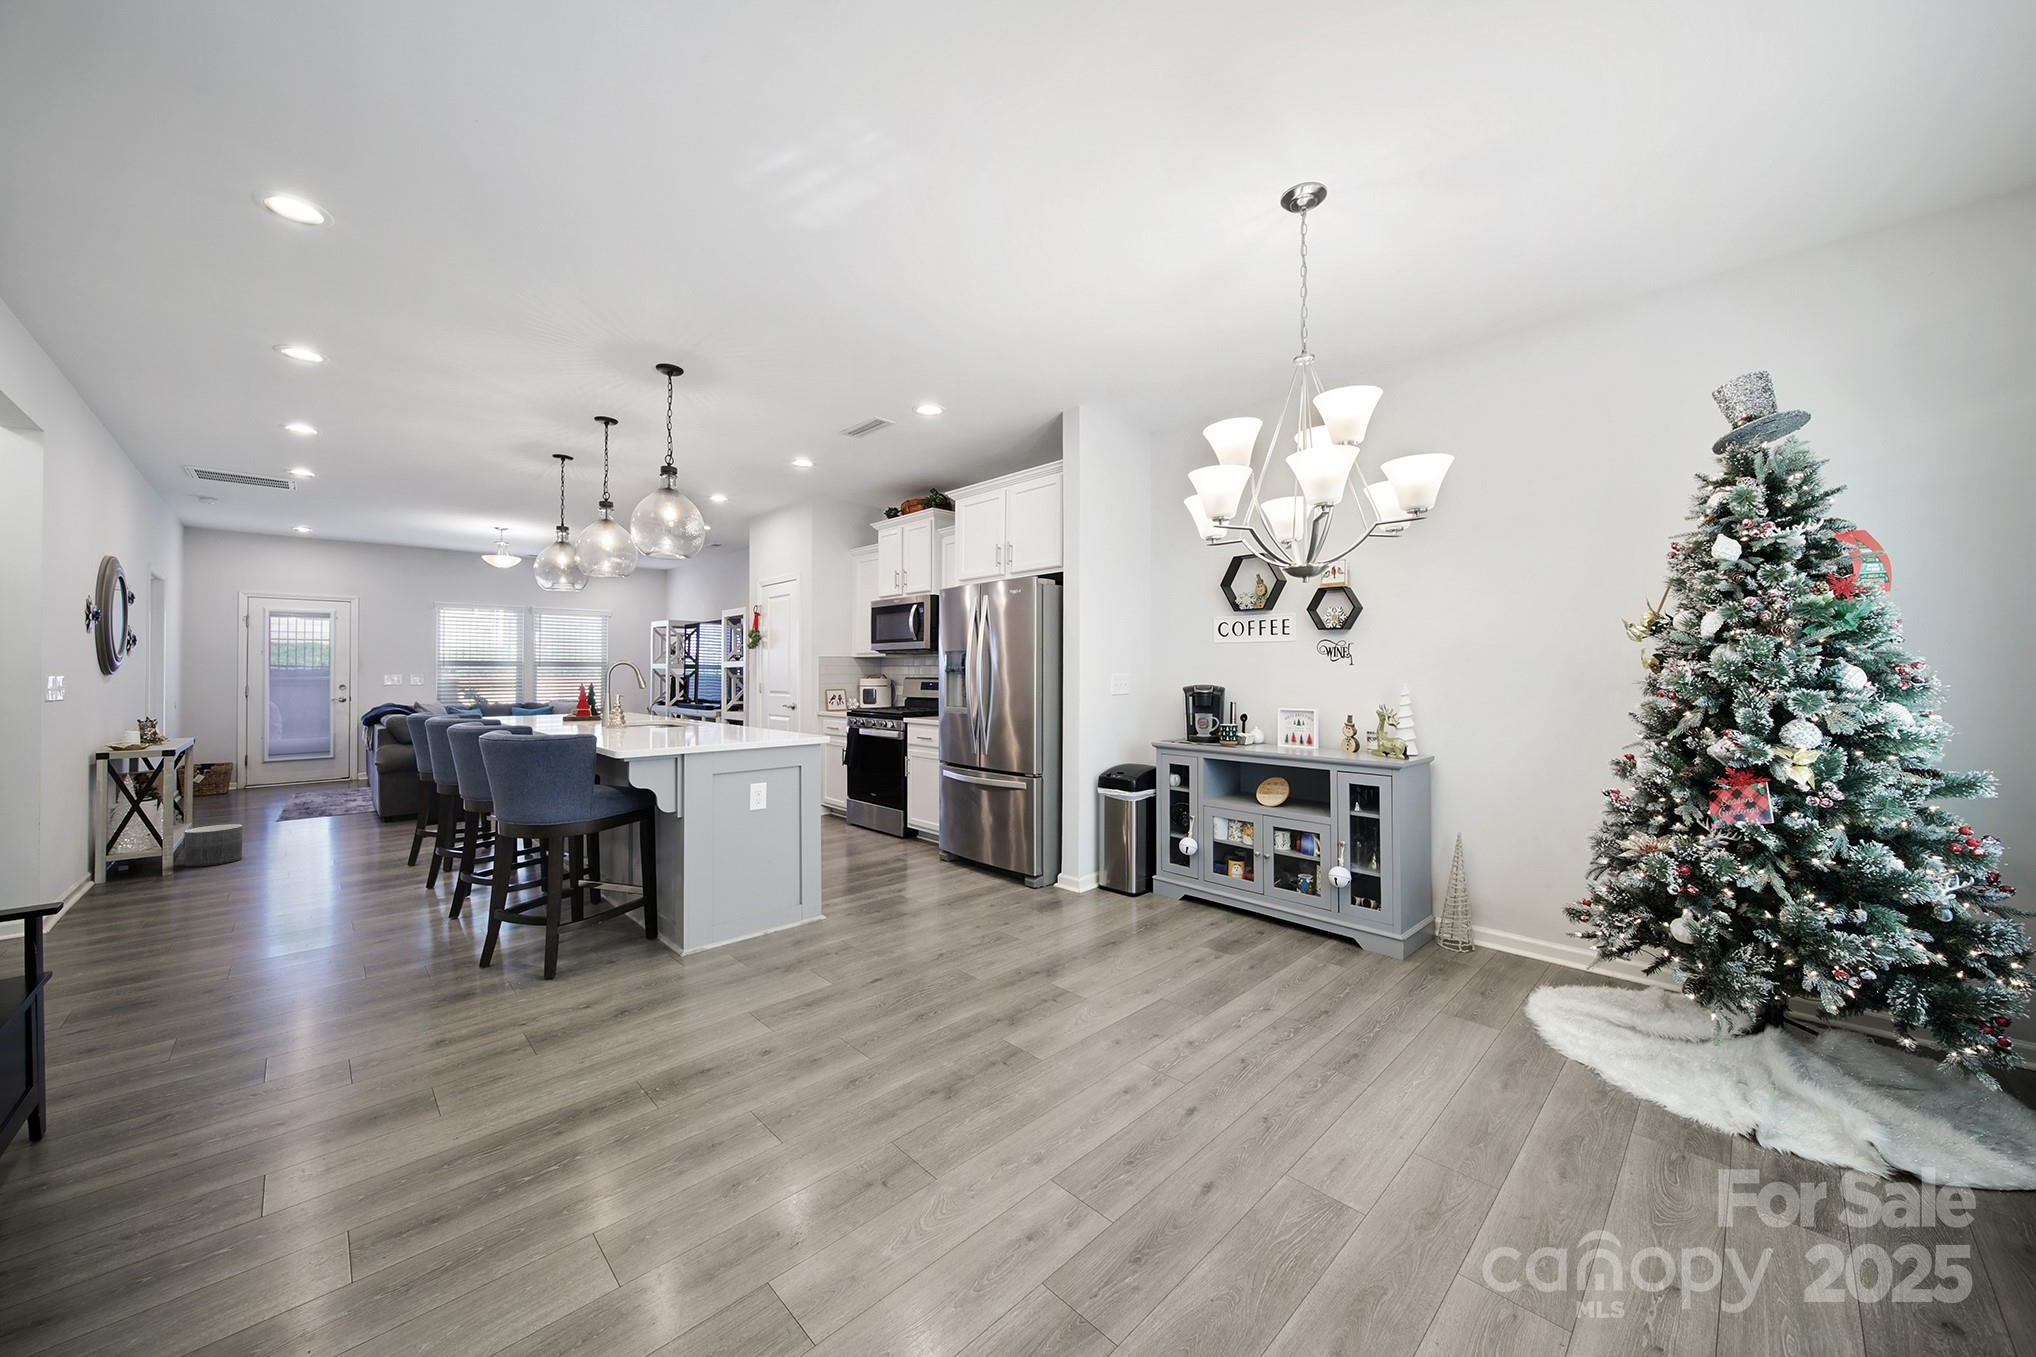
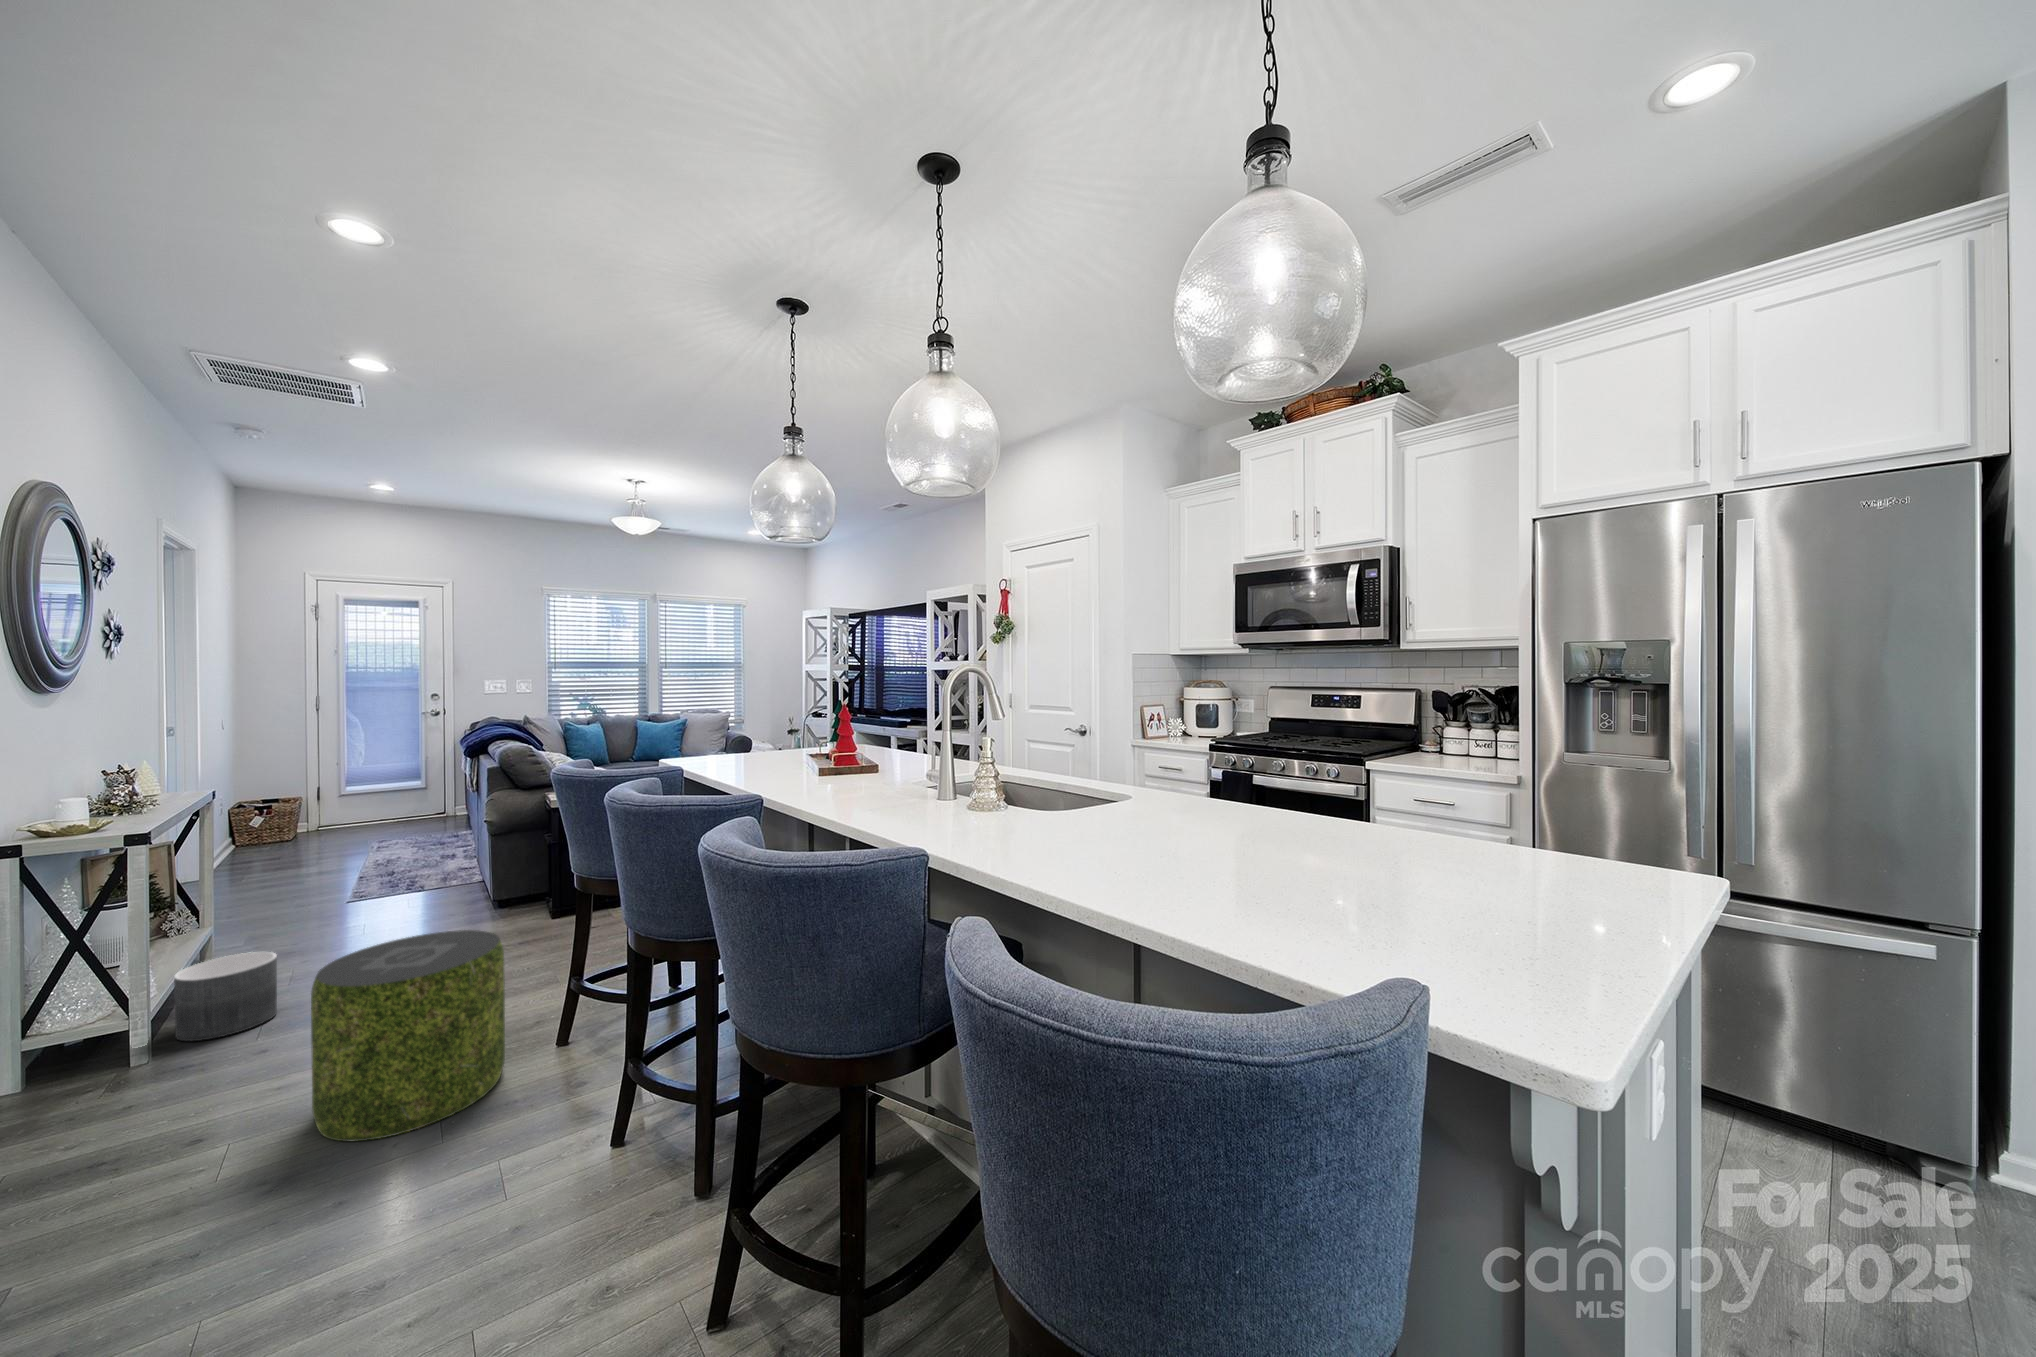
pouf: none [272,801,375,890] -> present [311,930,505,1141]

